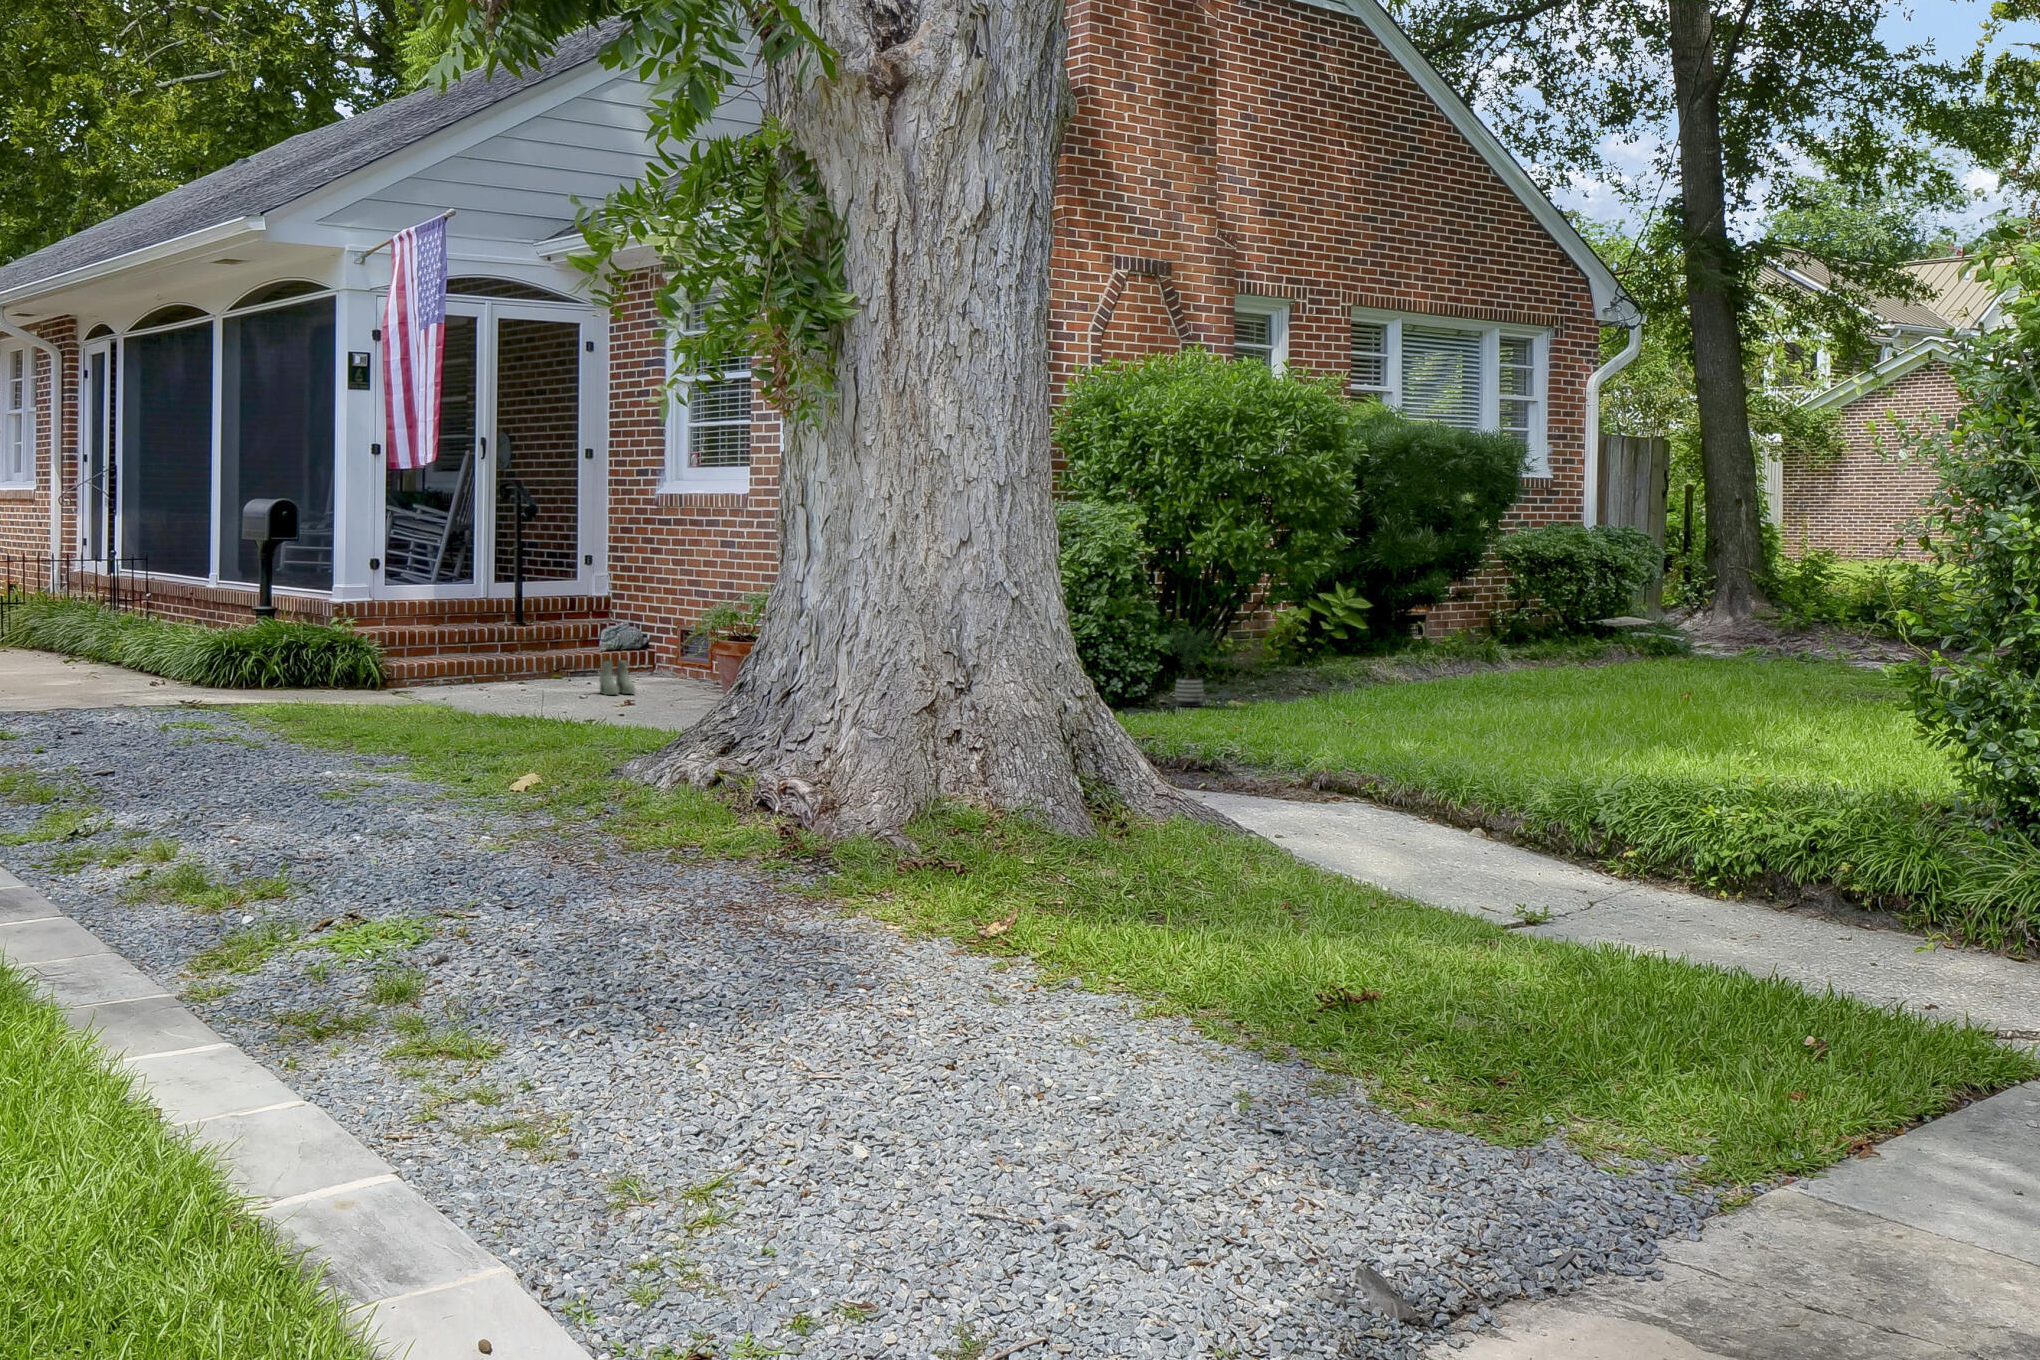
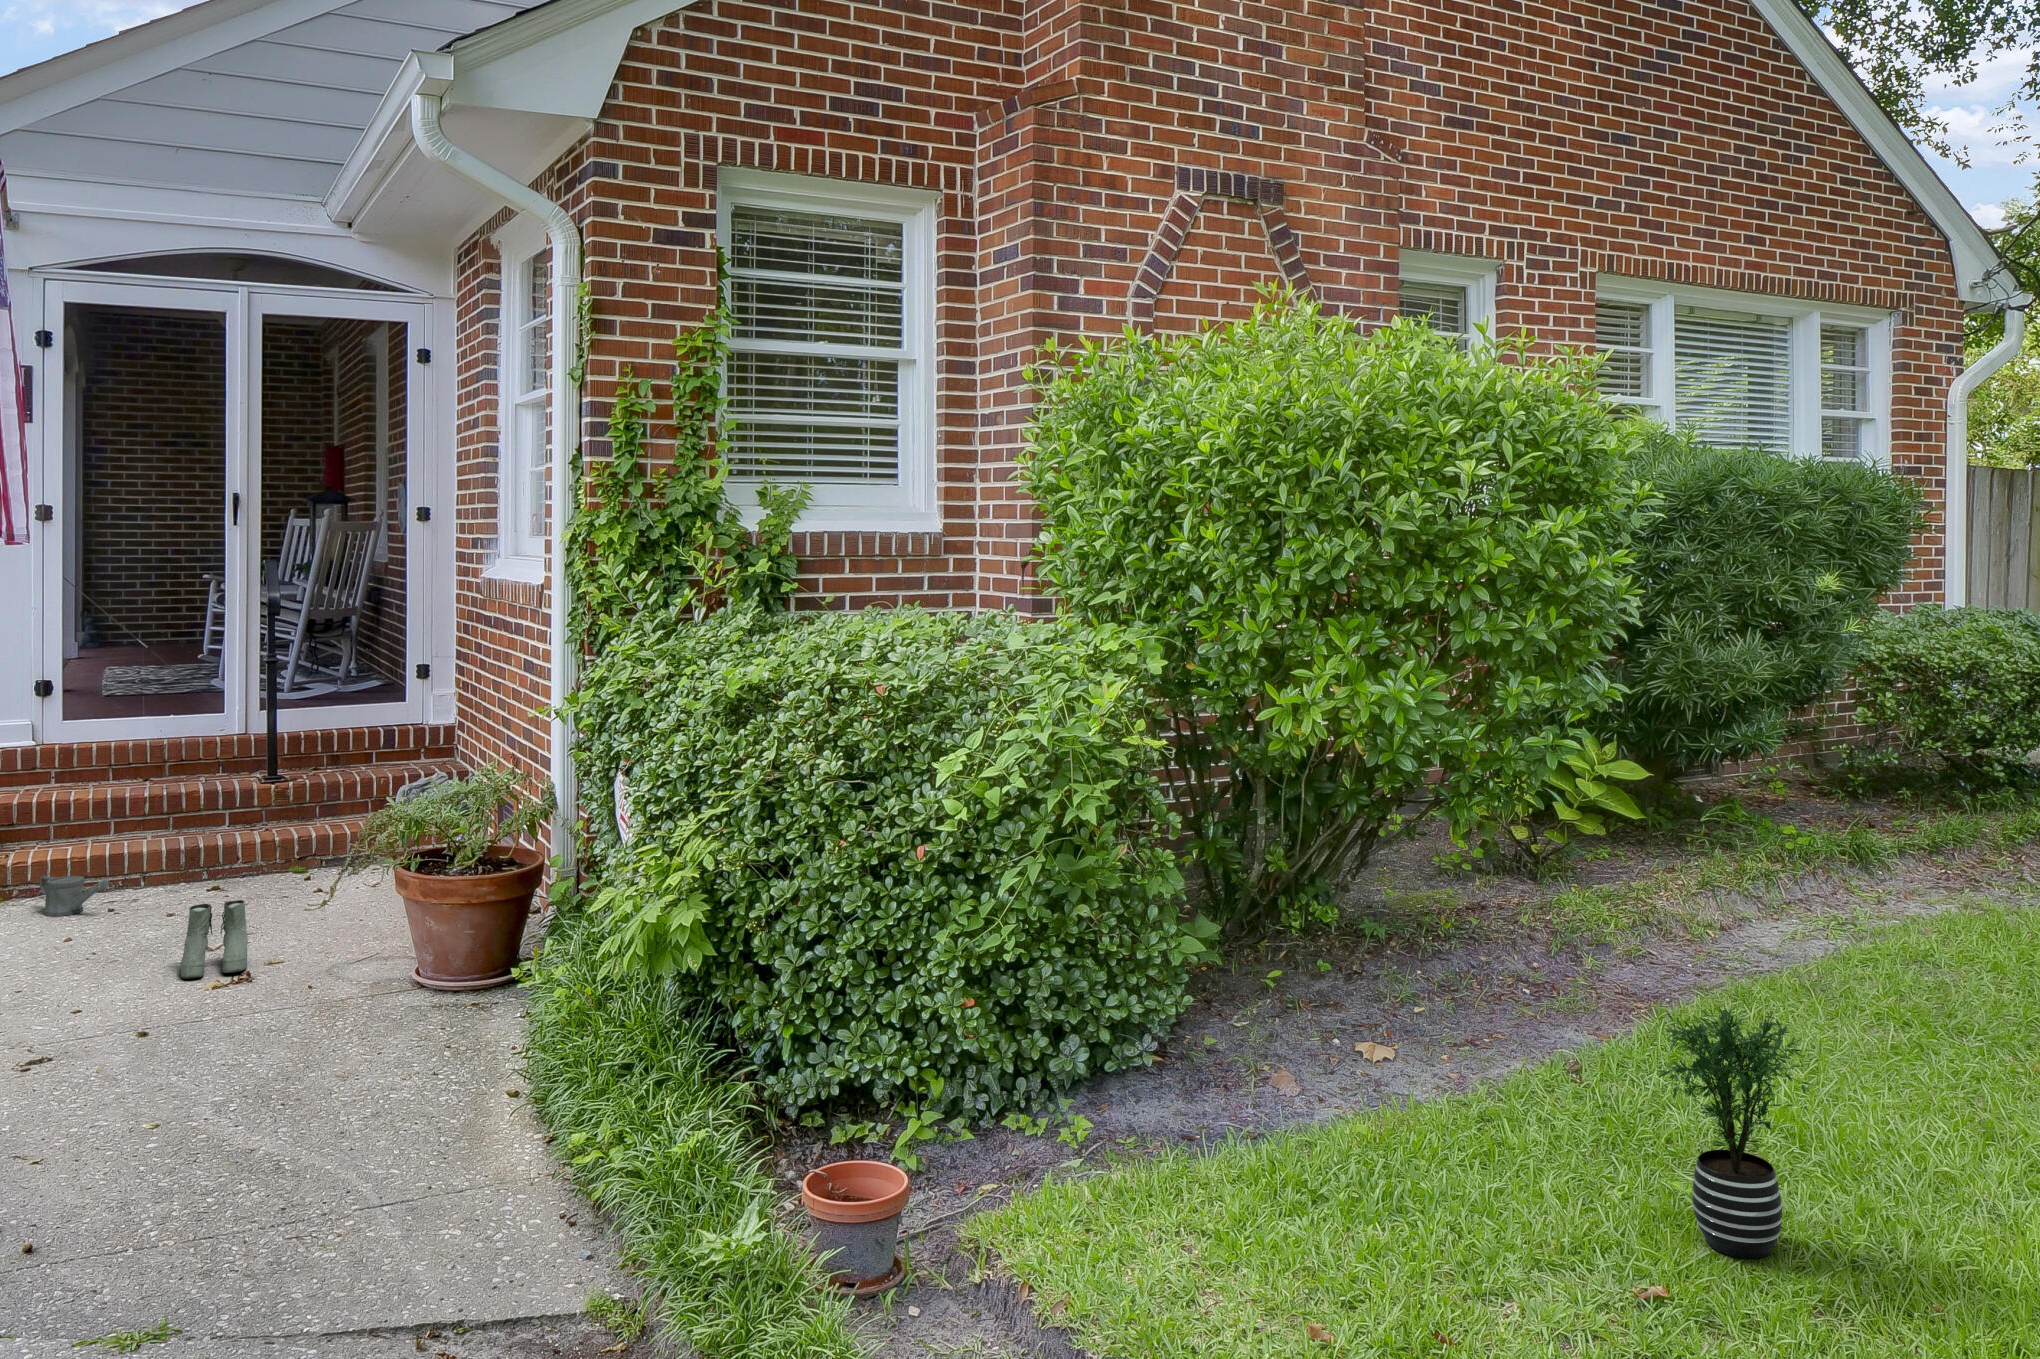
potted plant: present [1166,628,1209,707] -> present [1657,1007,1812,1259]
watering can: none [449,662,499,684] -> present [40,876,109,916]

